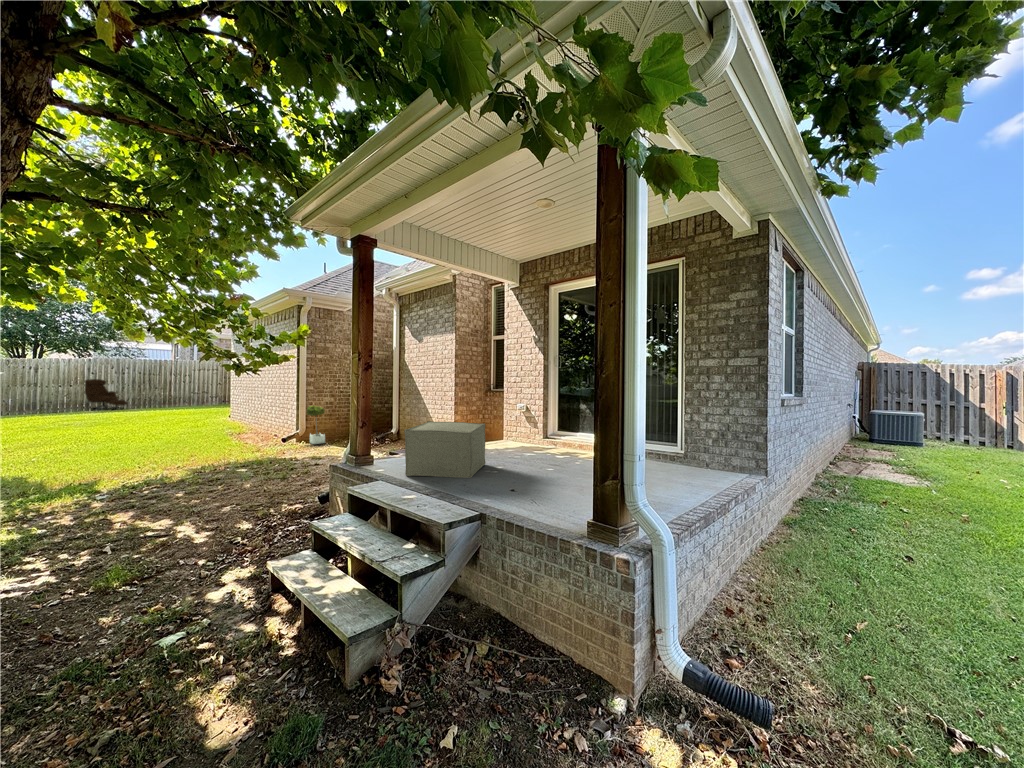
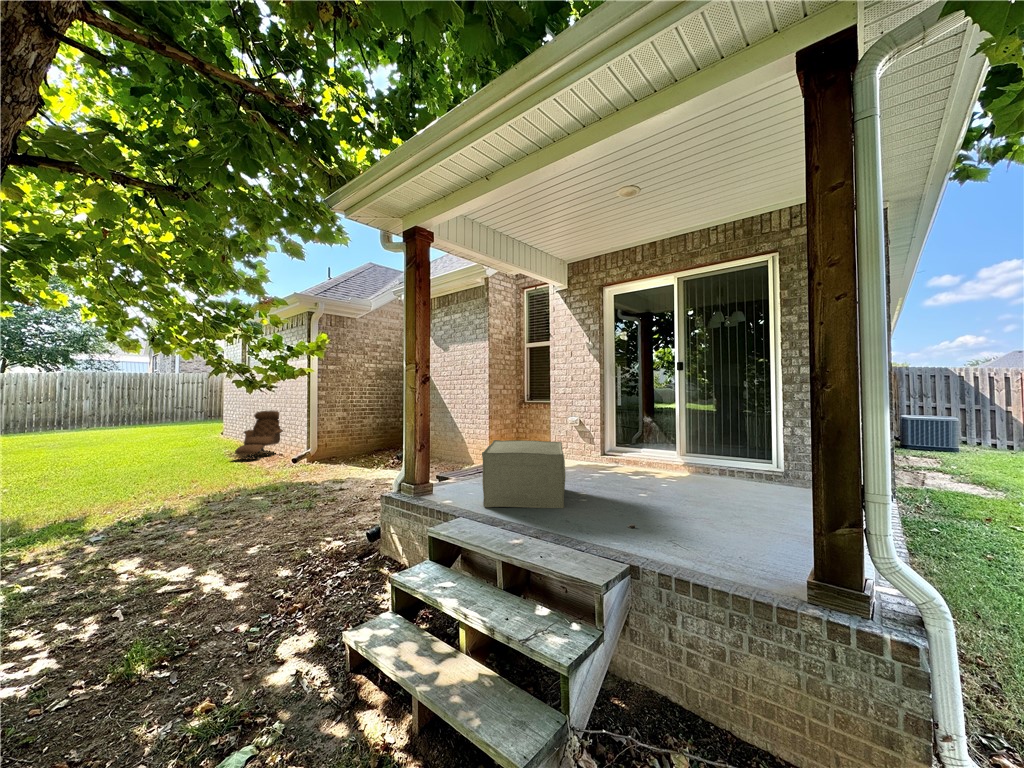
lounge chair: present [85,379,128,409] -> present [235,411,283,461]
potted tree: present [307,406,325,444] -> none [320,421,340,463]

